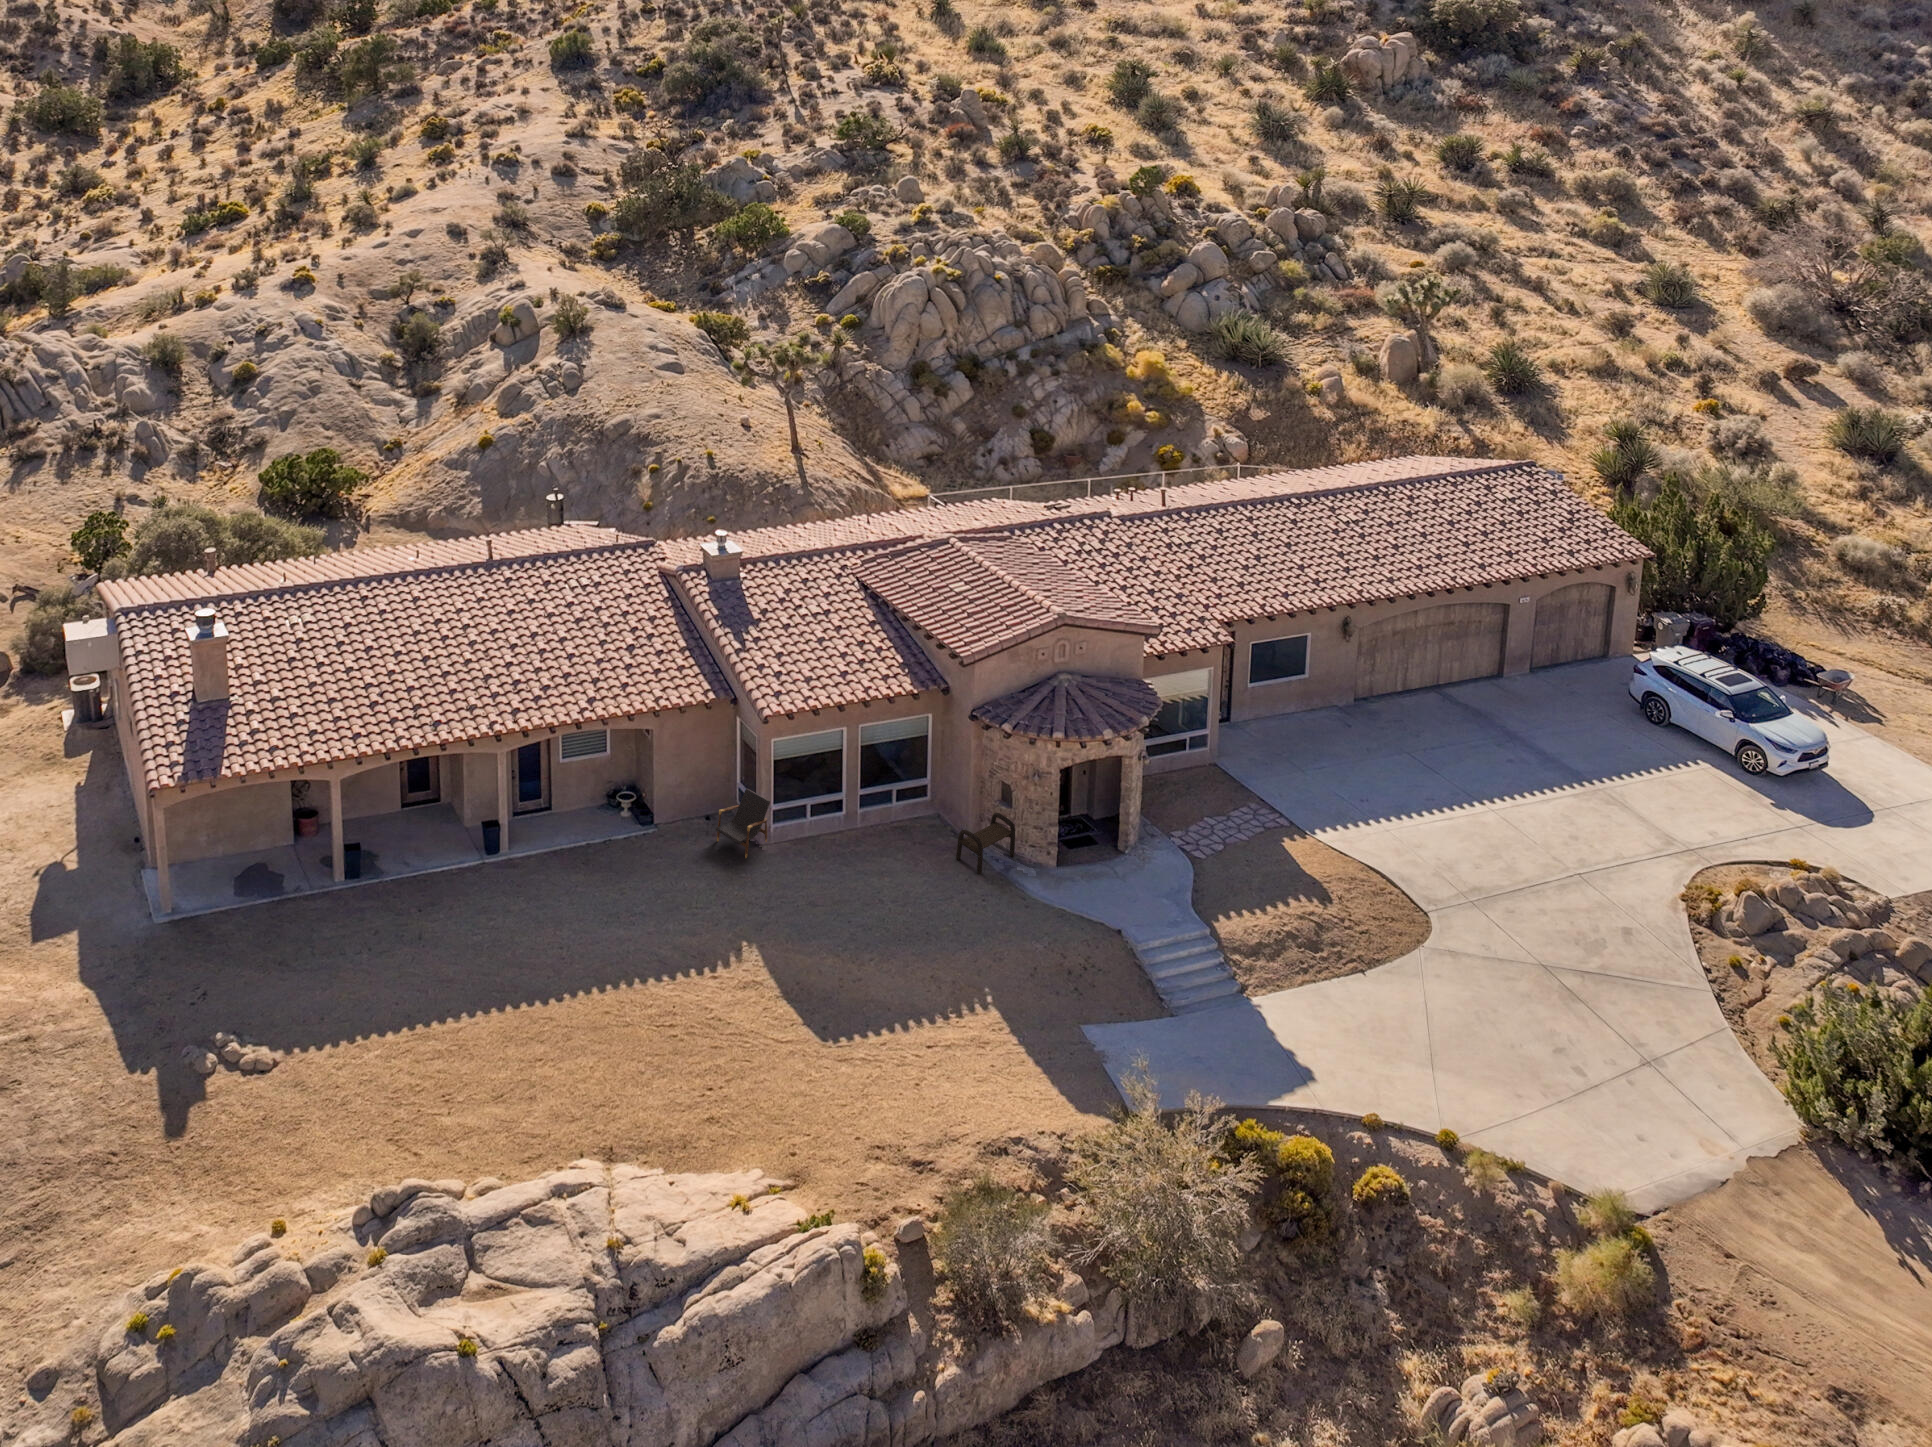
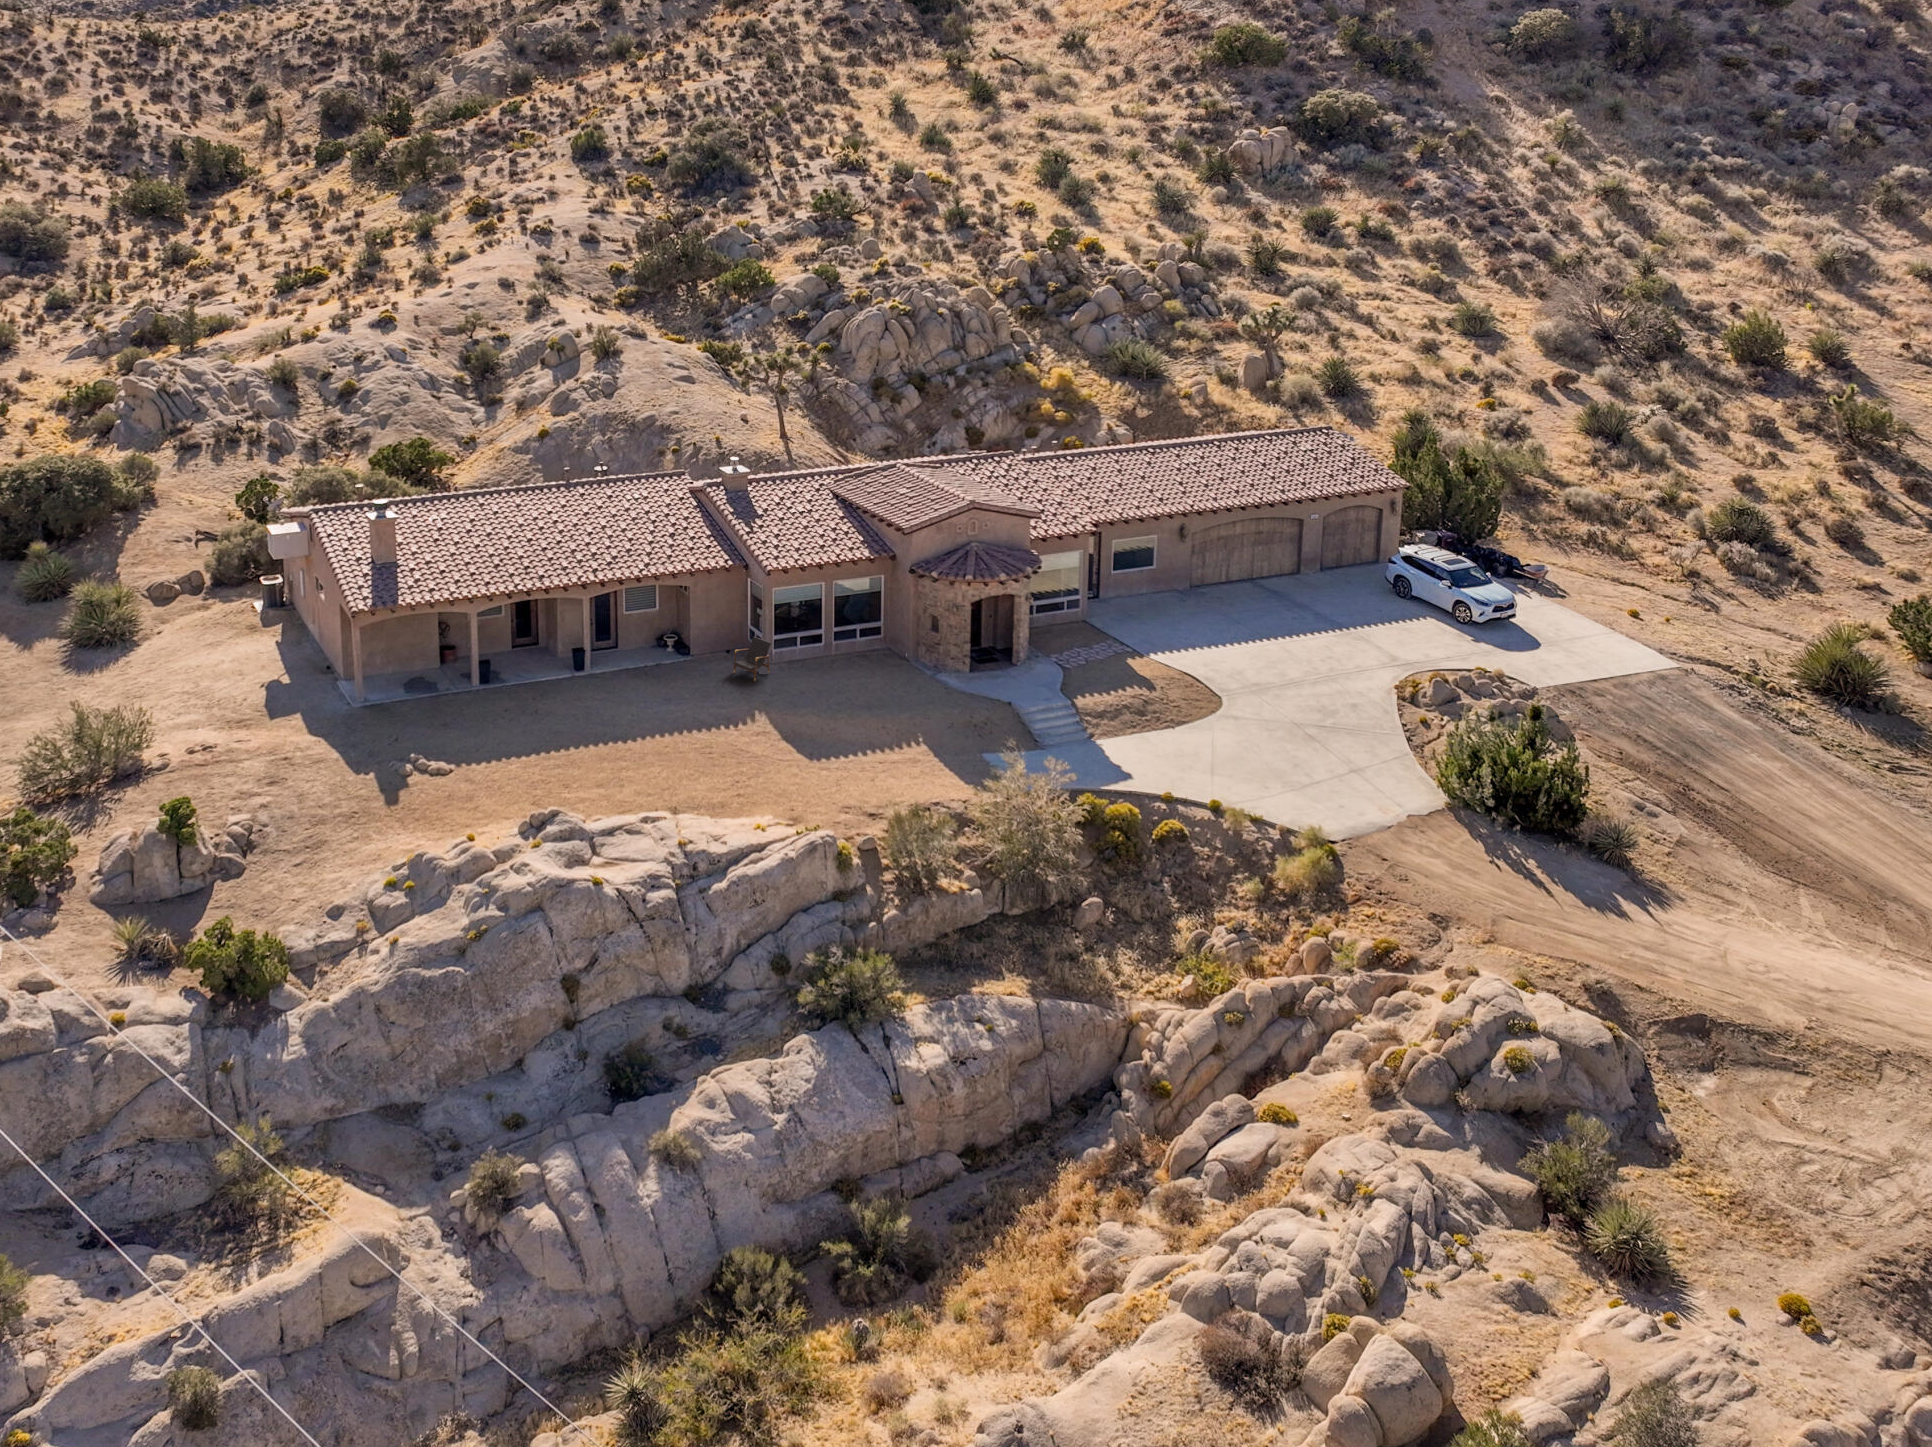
bench: present [956,813,1015,874] -> none [902,649,943,687]

